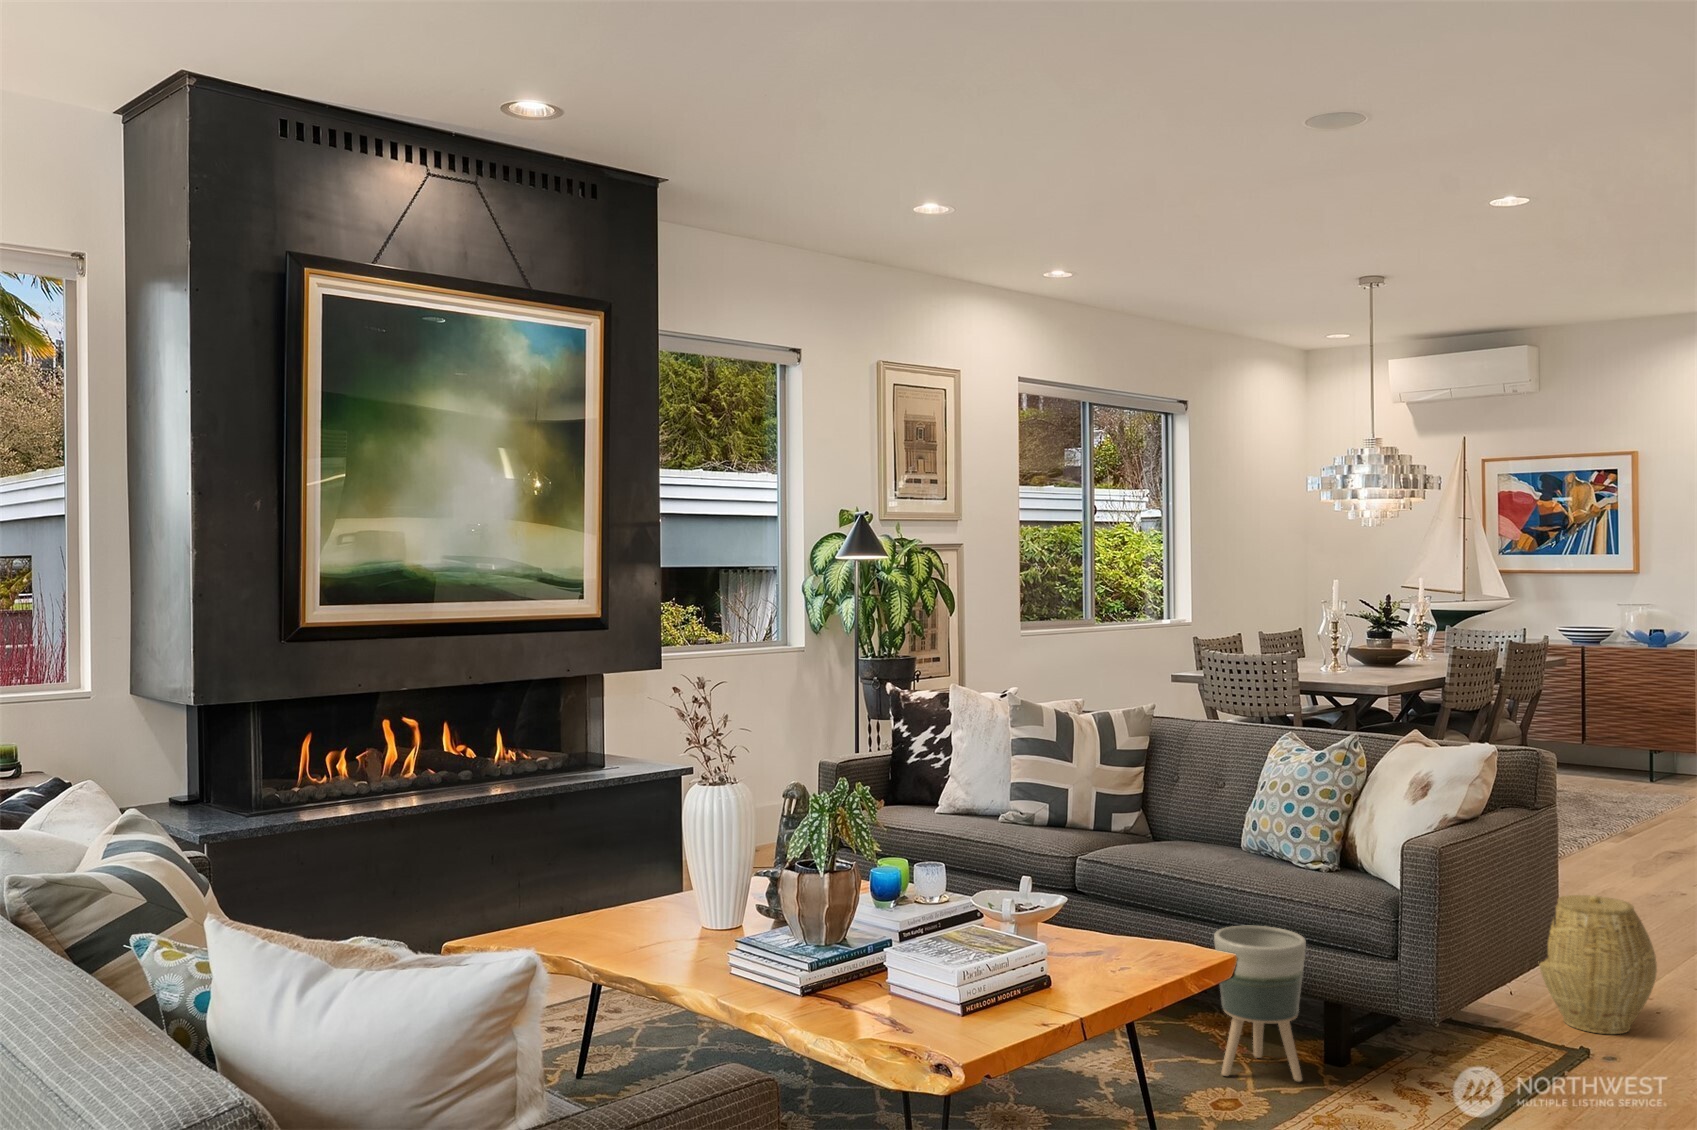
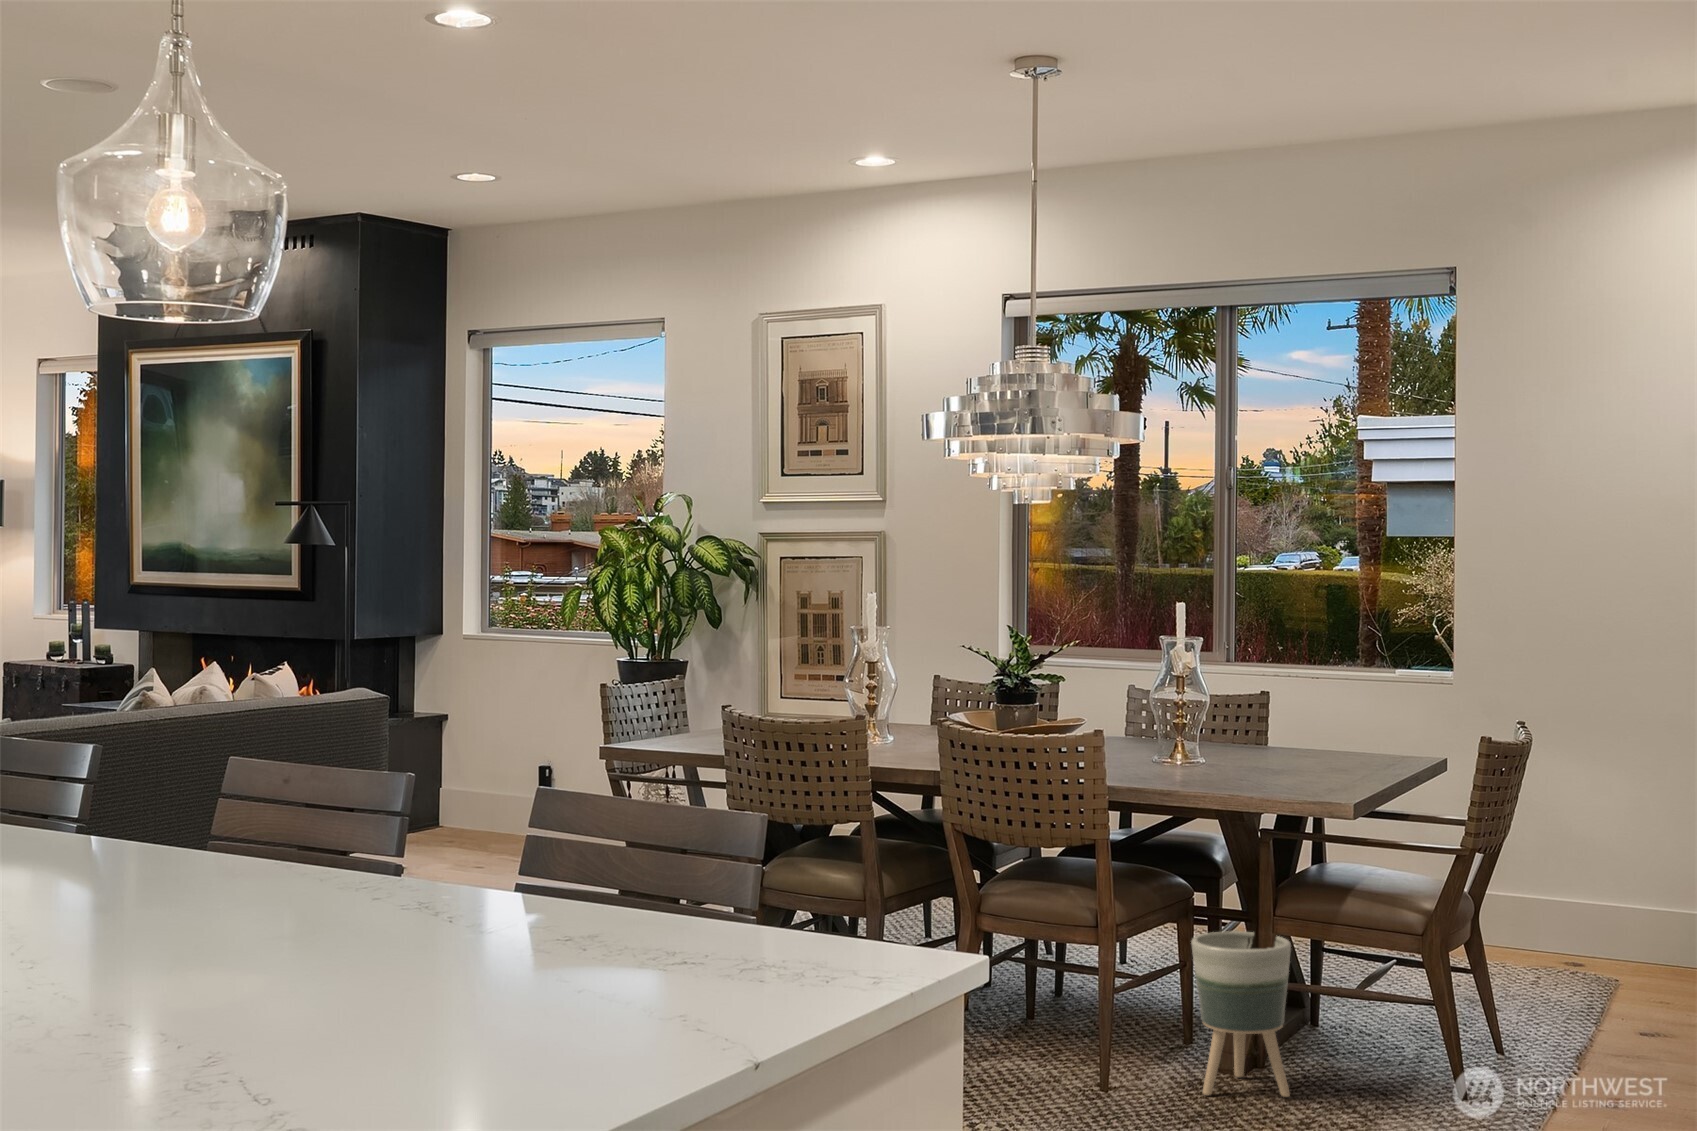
woven basket: present [1539,895,1657,1034] -> none [1527,893,1651,1042]

